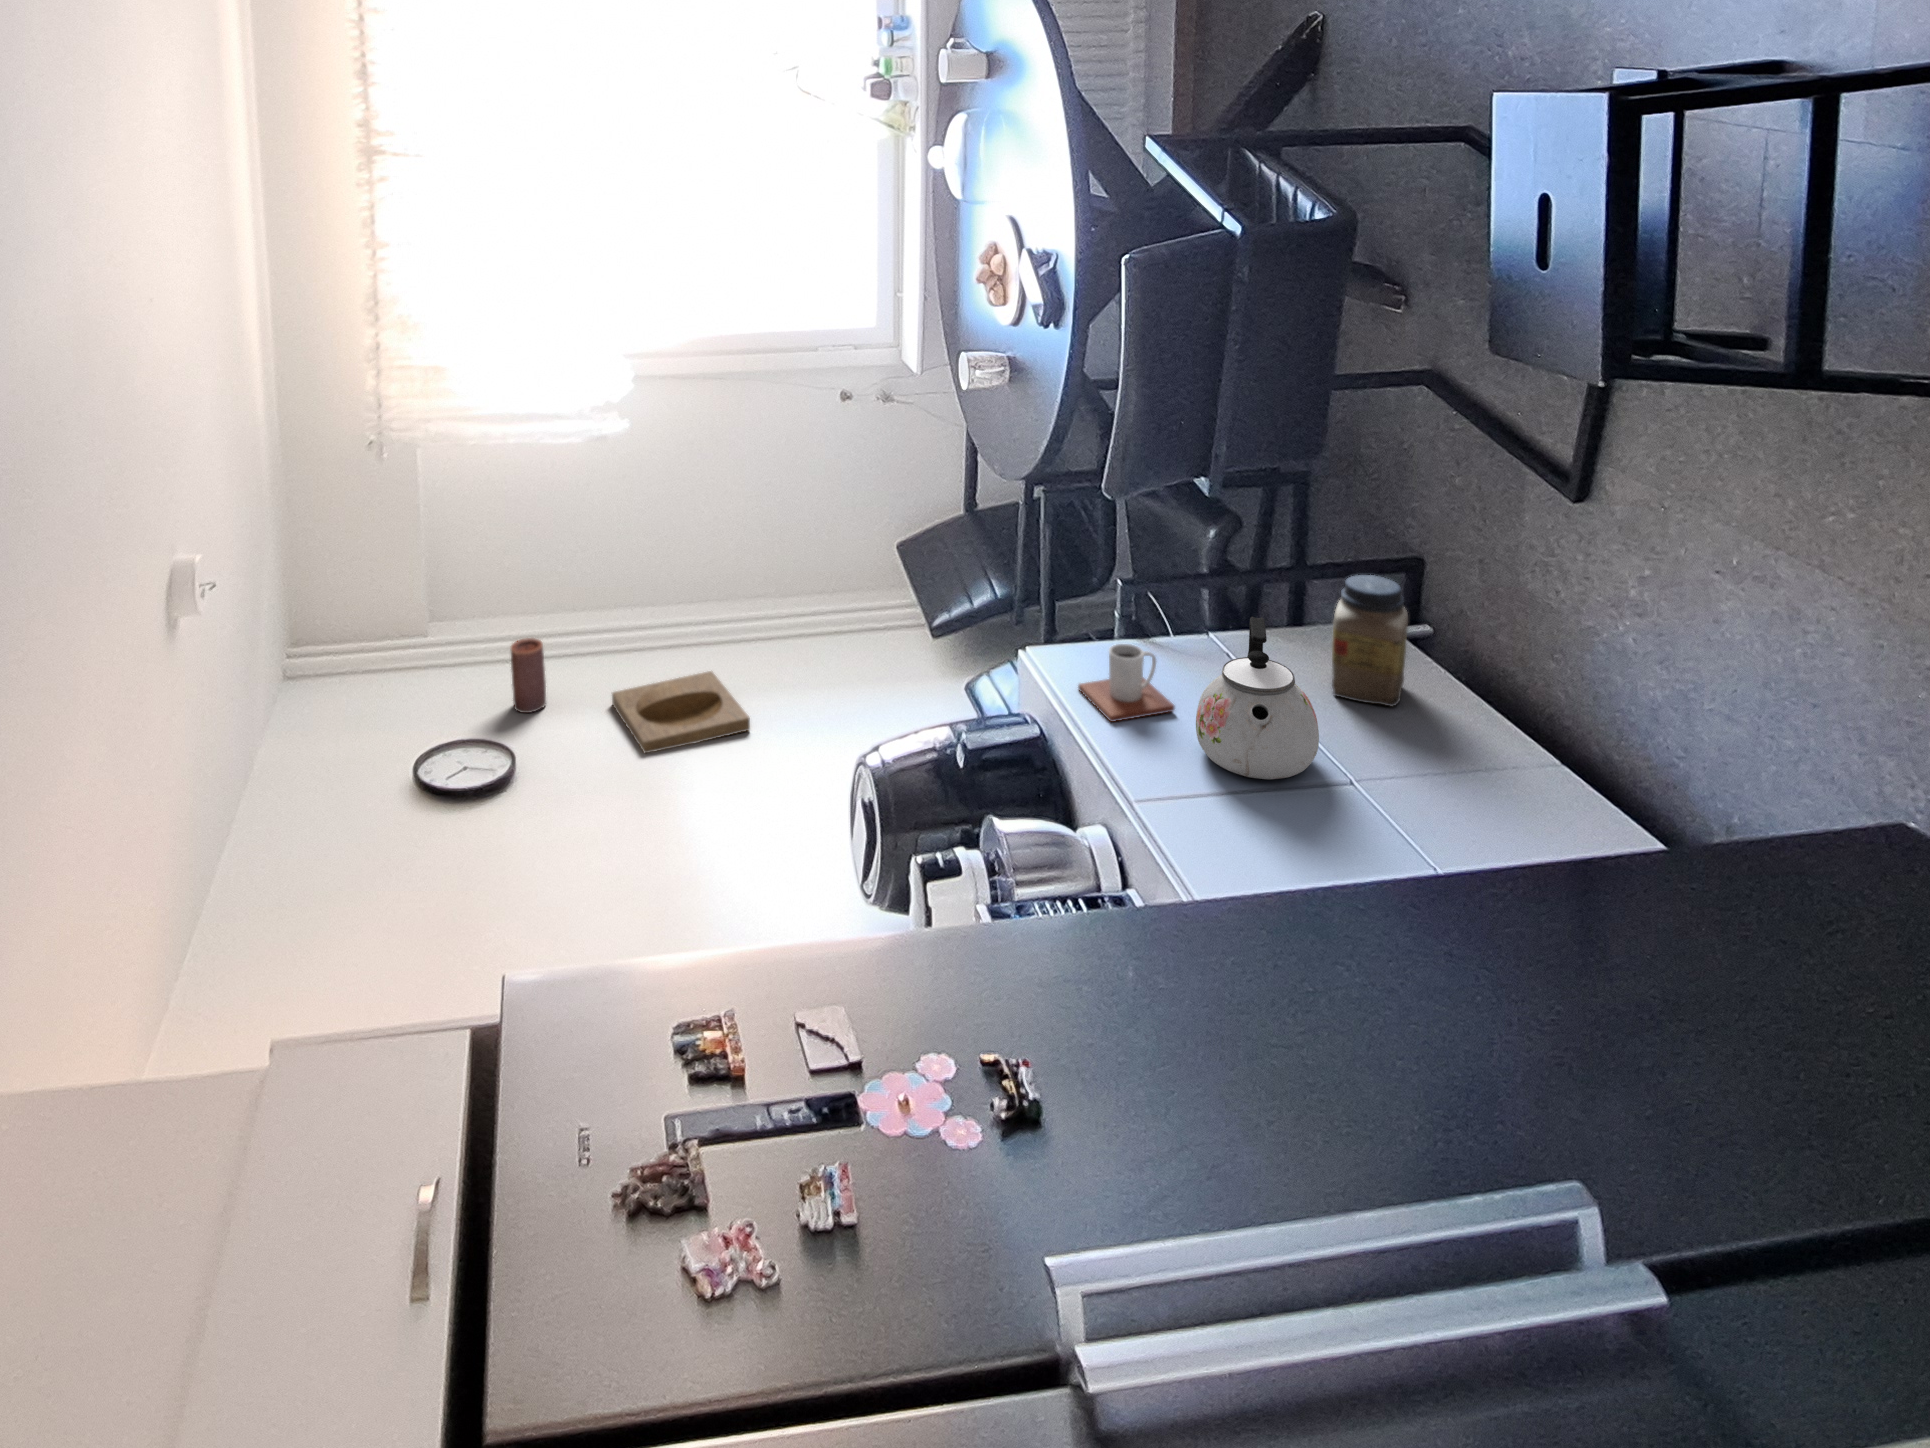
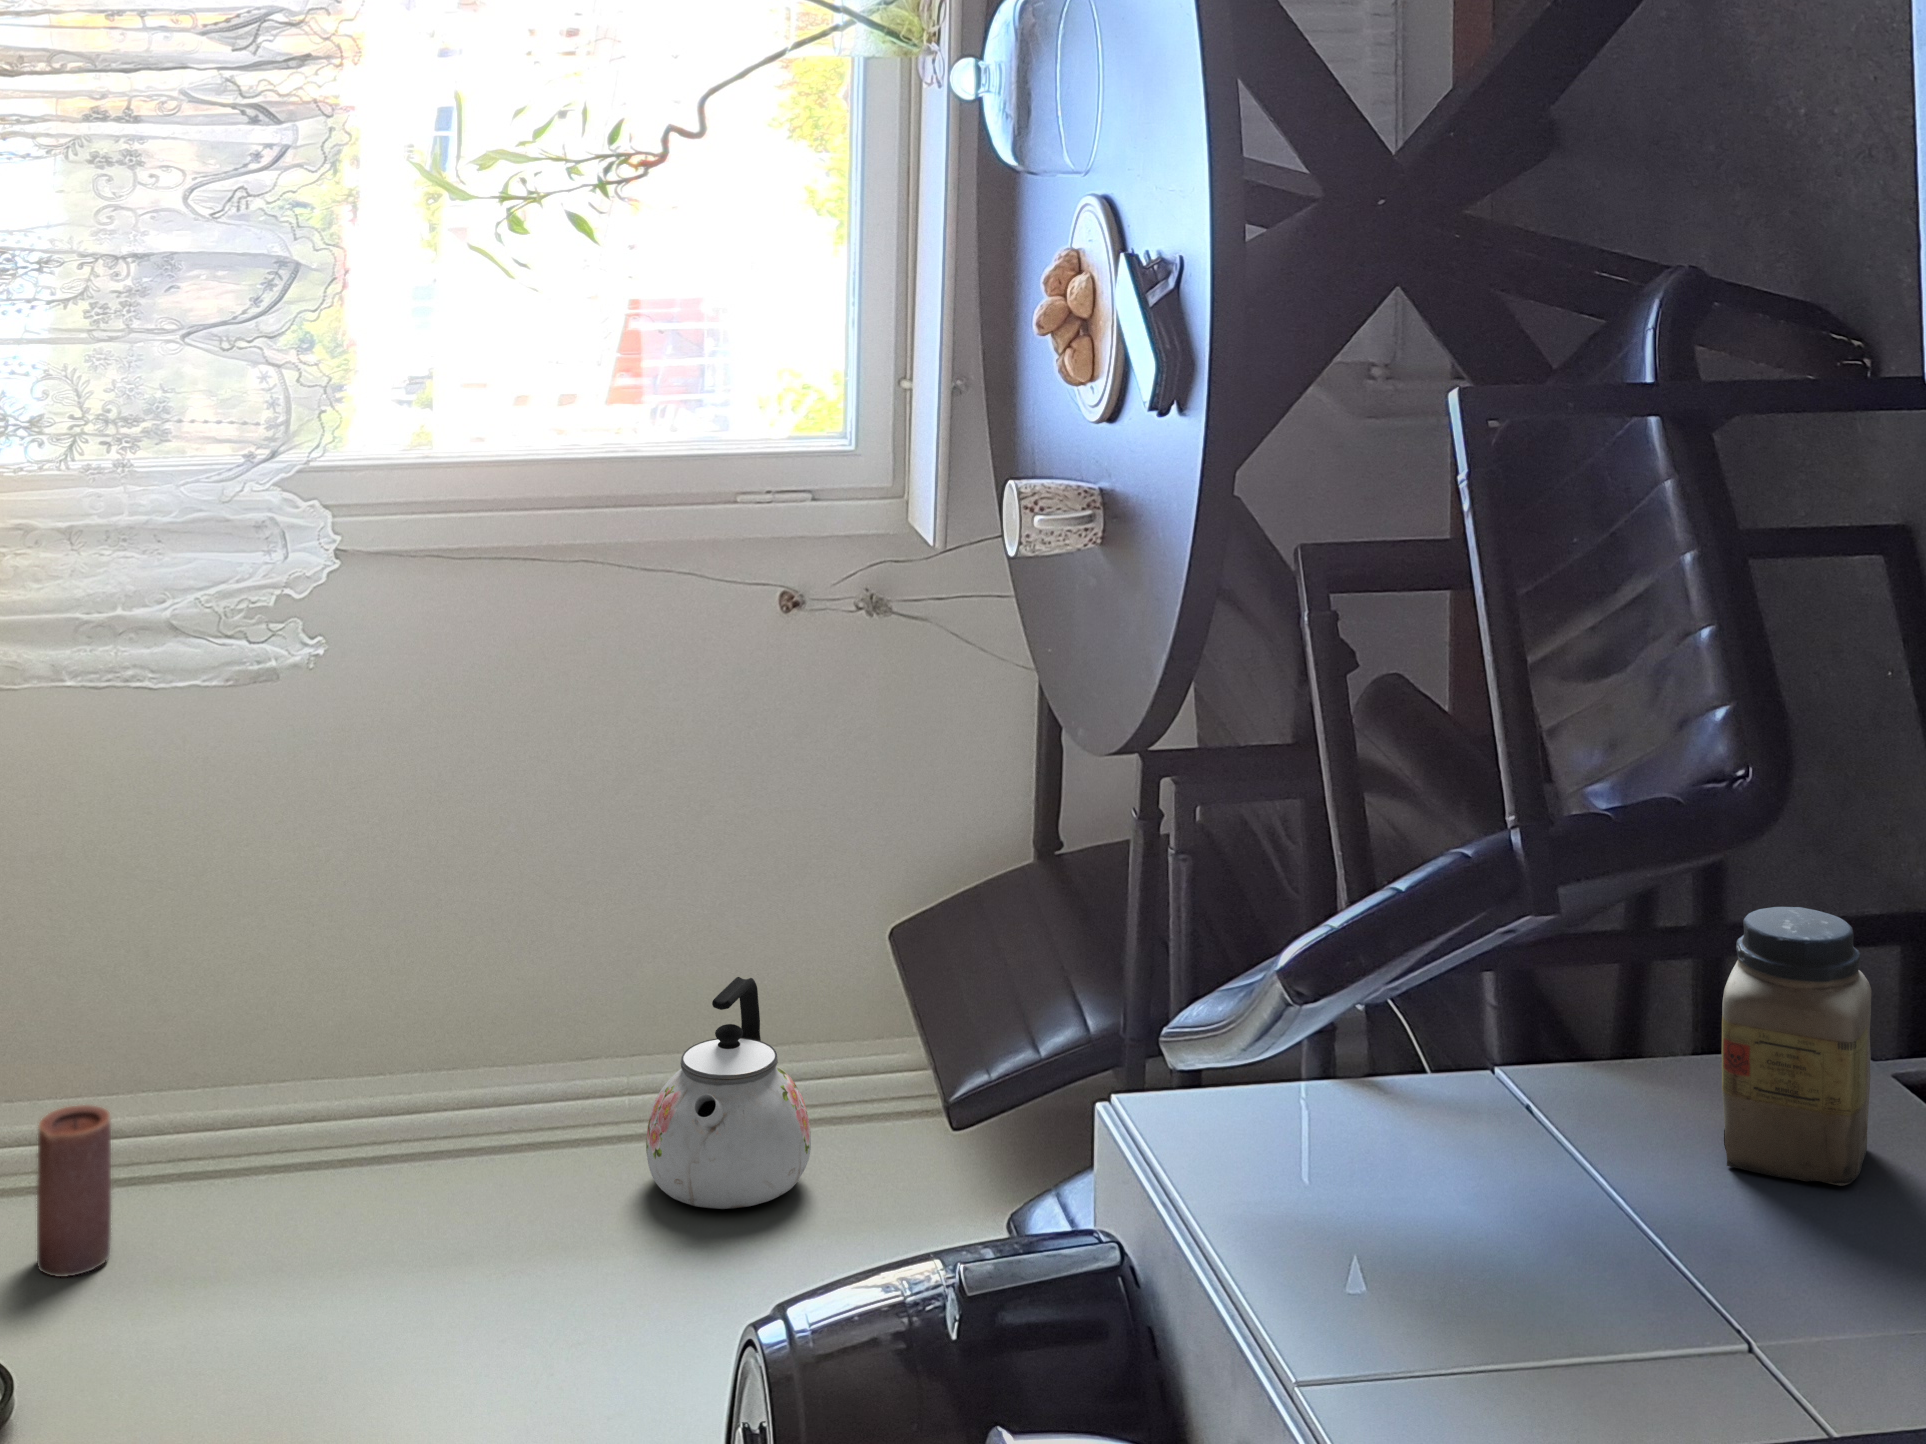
kettle: present [1196,617,1319,779] -> present [646,977,811,1209]
mug: present [1078,644,1175,722] -> none [1207,1053,1399,1219]
tray: present [612,671,750,753] -> none [254,1183,548,1363]

